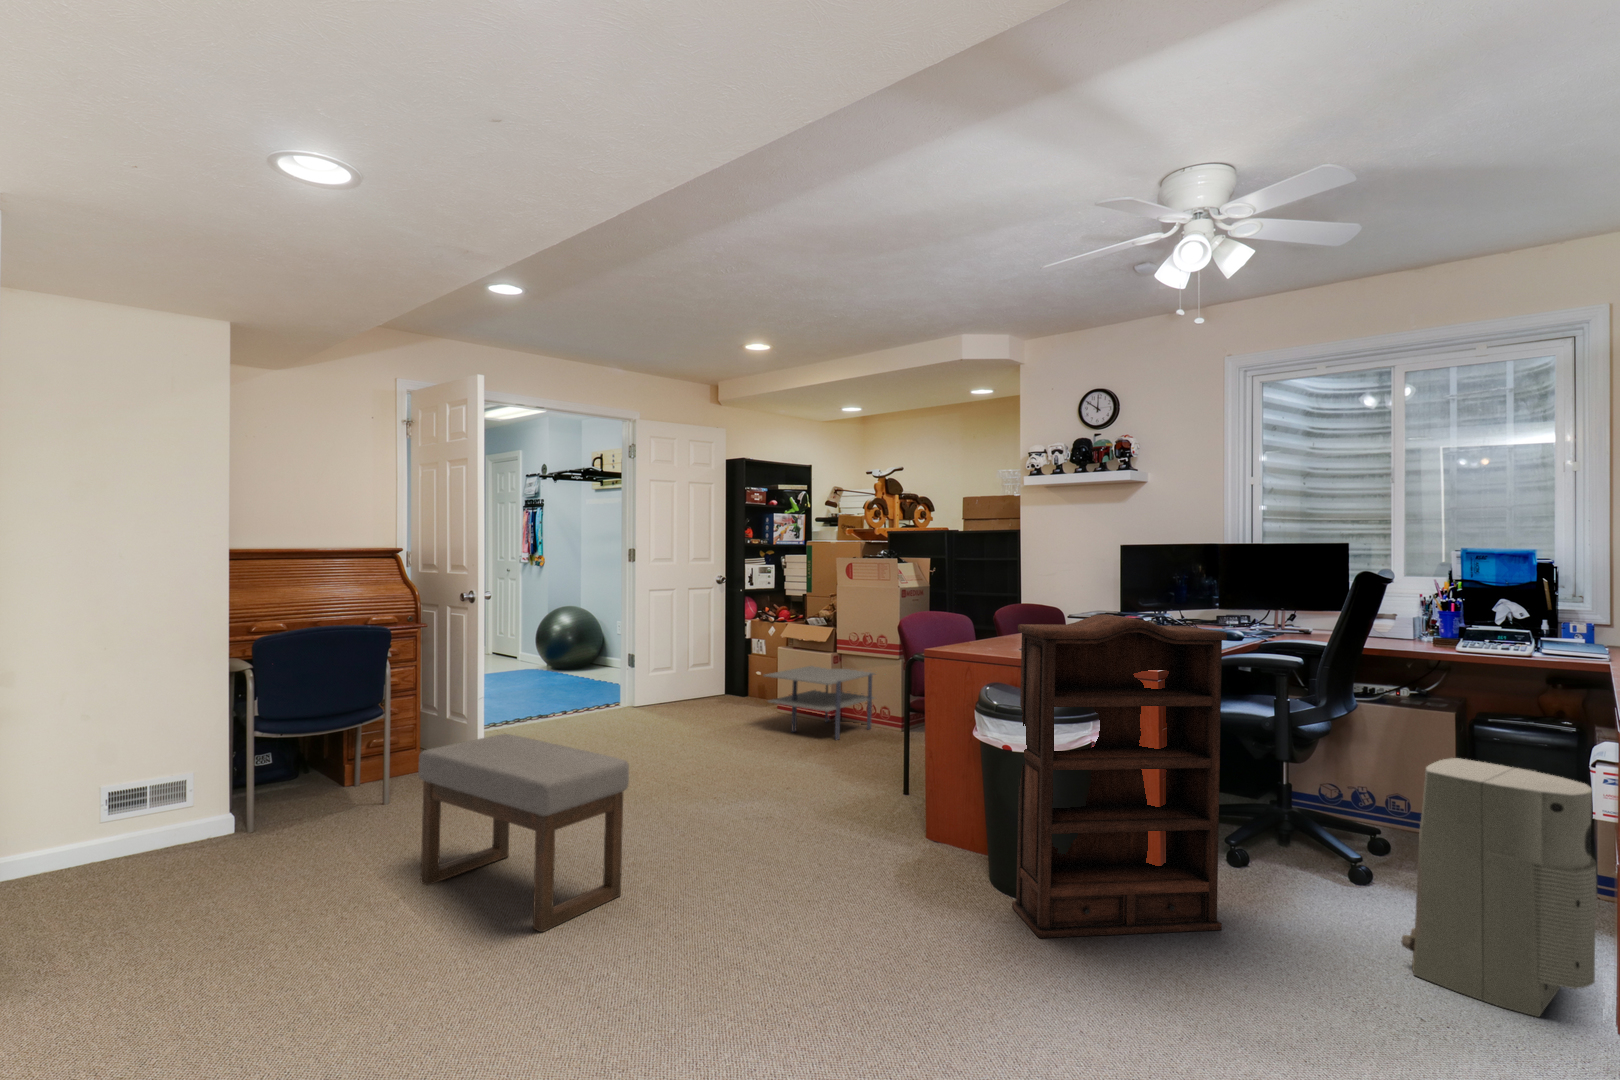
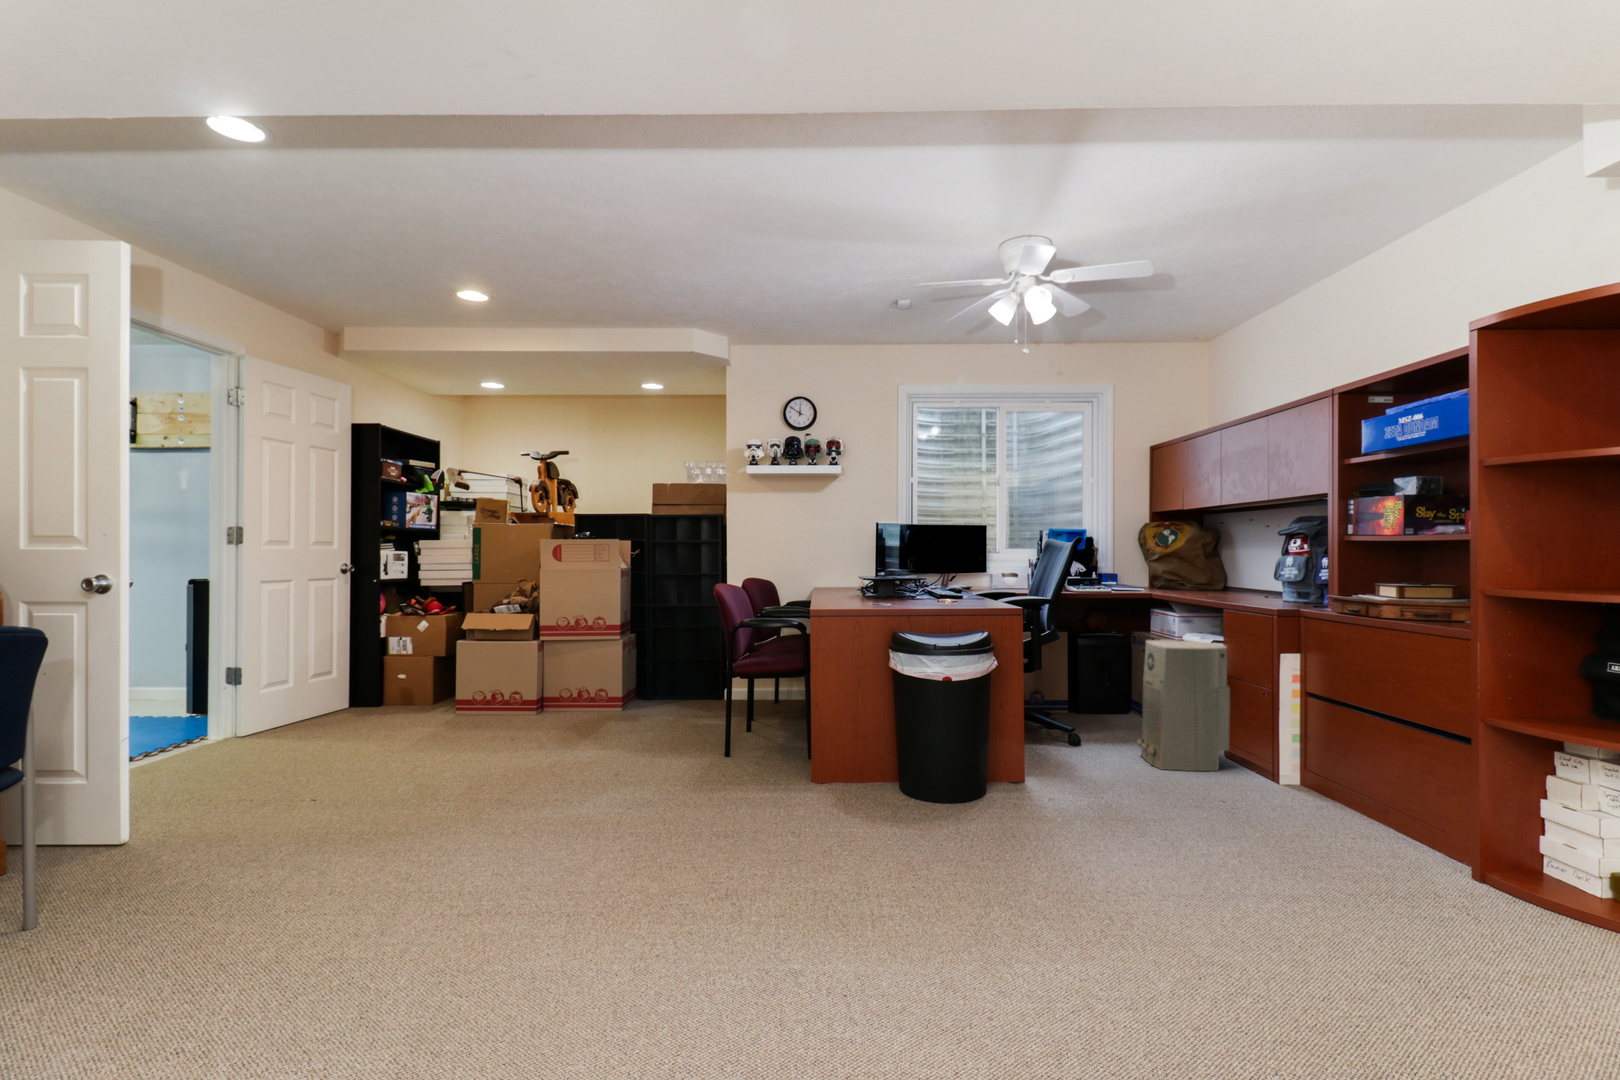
bookshelf: present [1012,614,1227,938] -> none [974,568,1071,817]
side table: present [764,666,876,740] -> none [488,653,593,730]
ottoman: present [419,734,629,932] -> none [440,764,742,1035]

